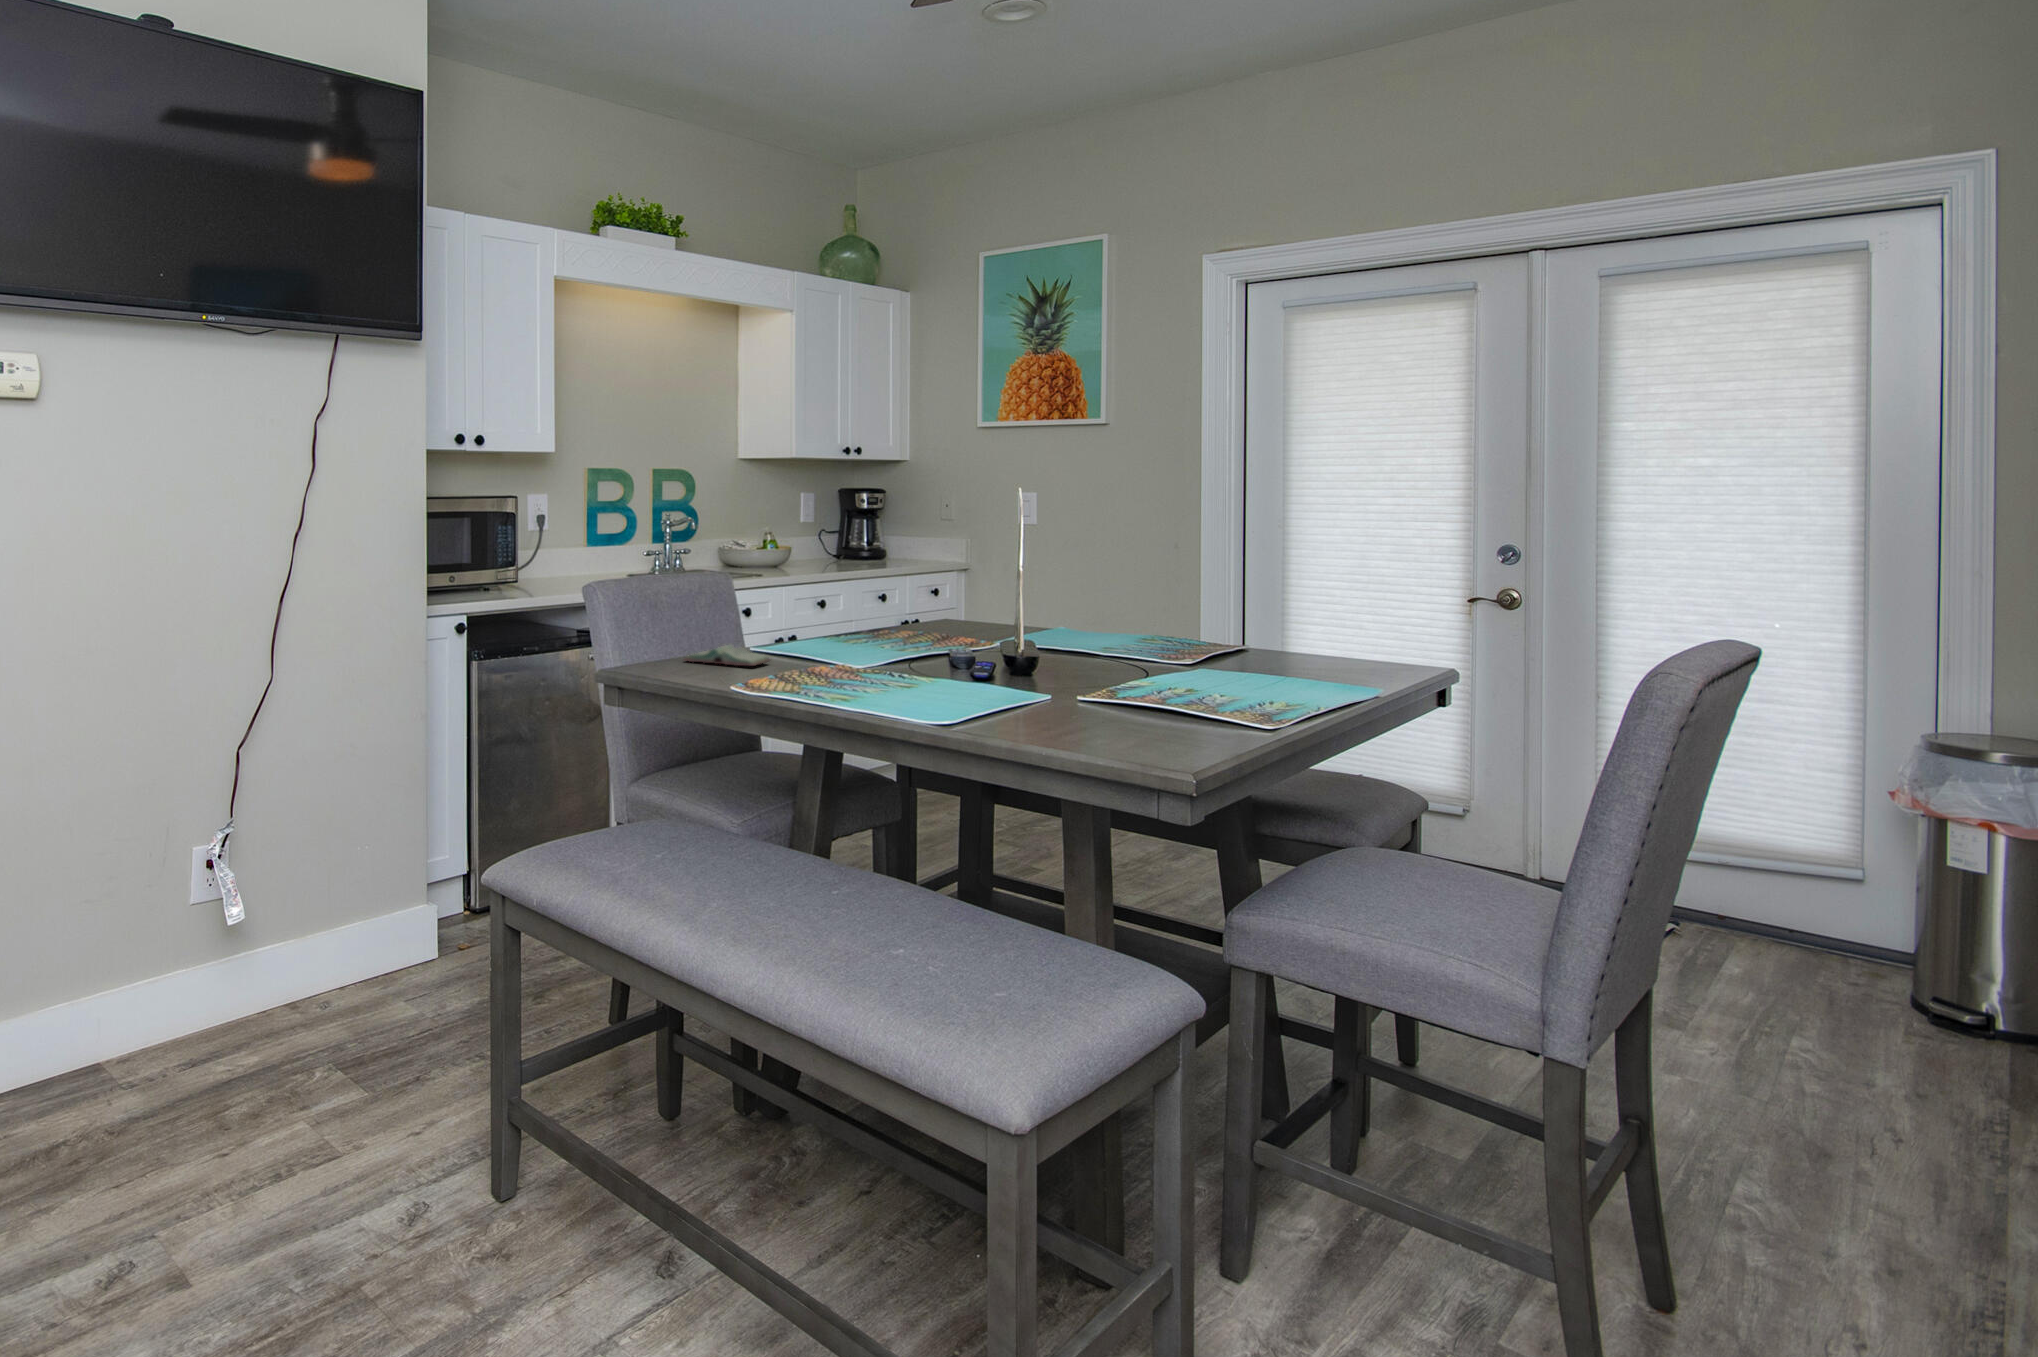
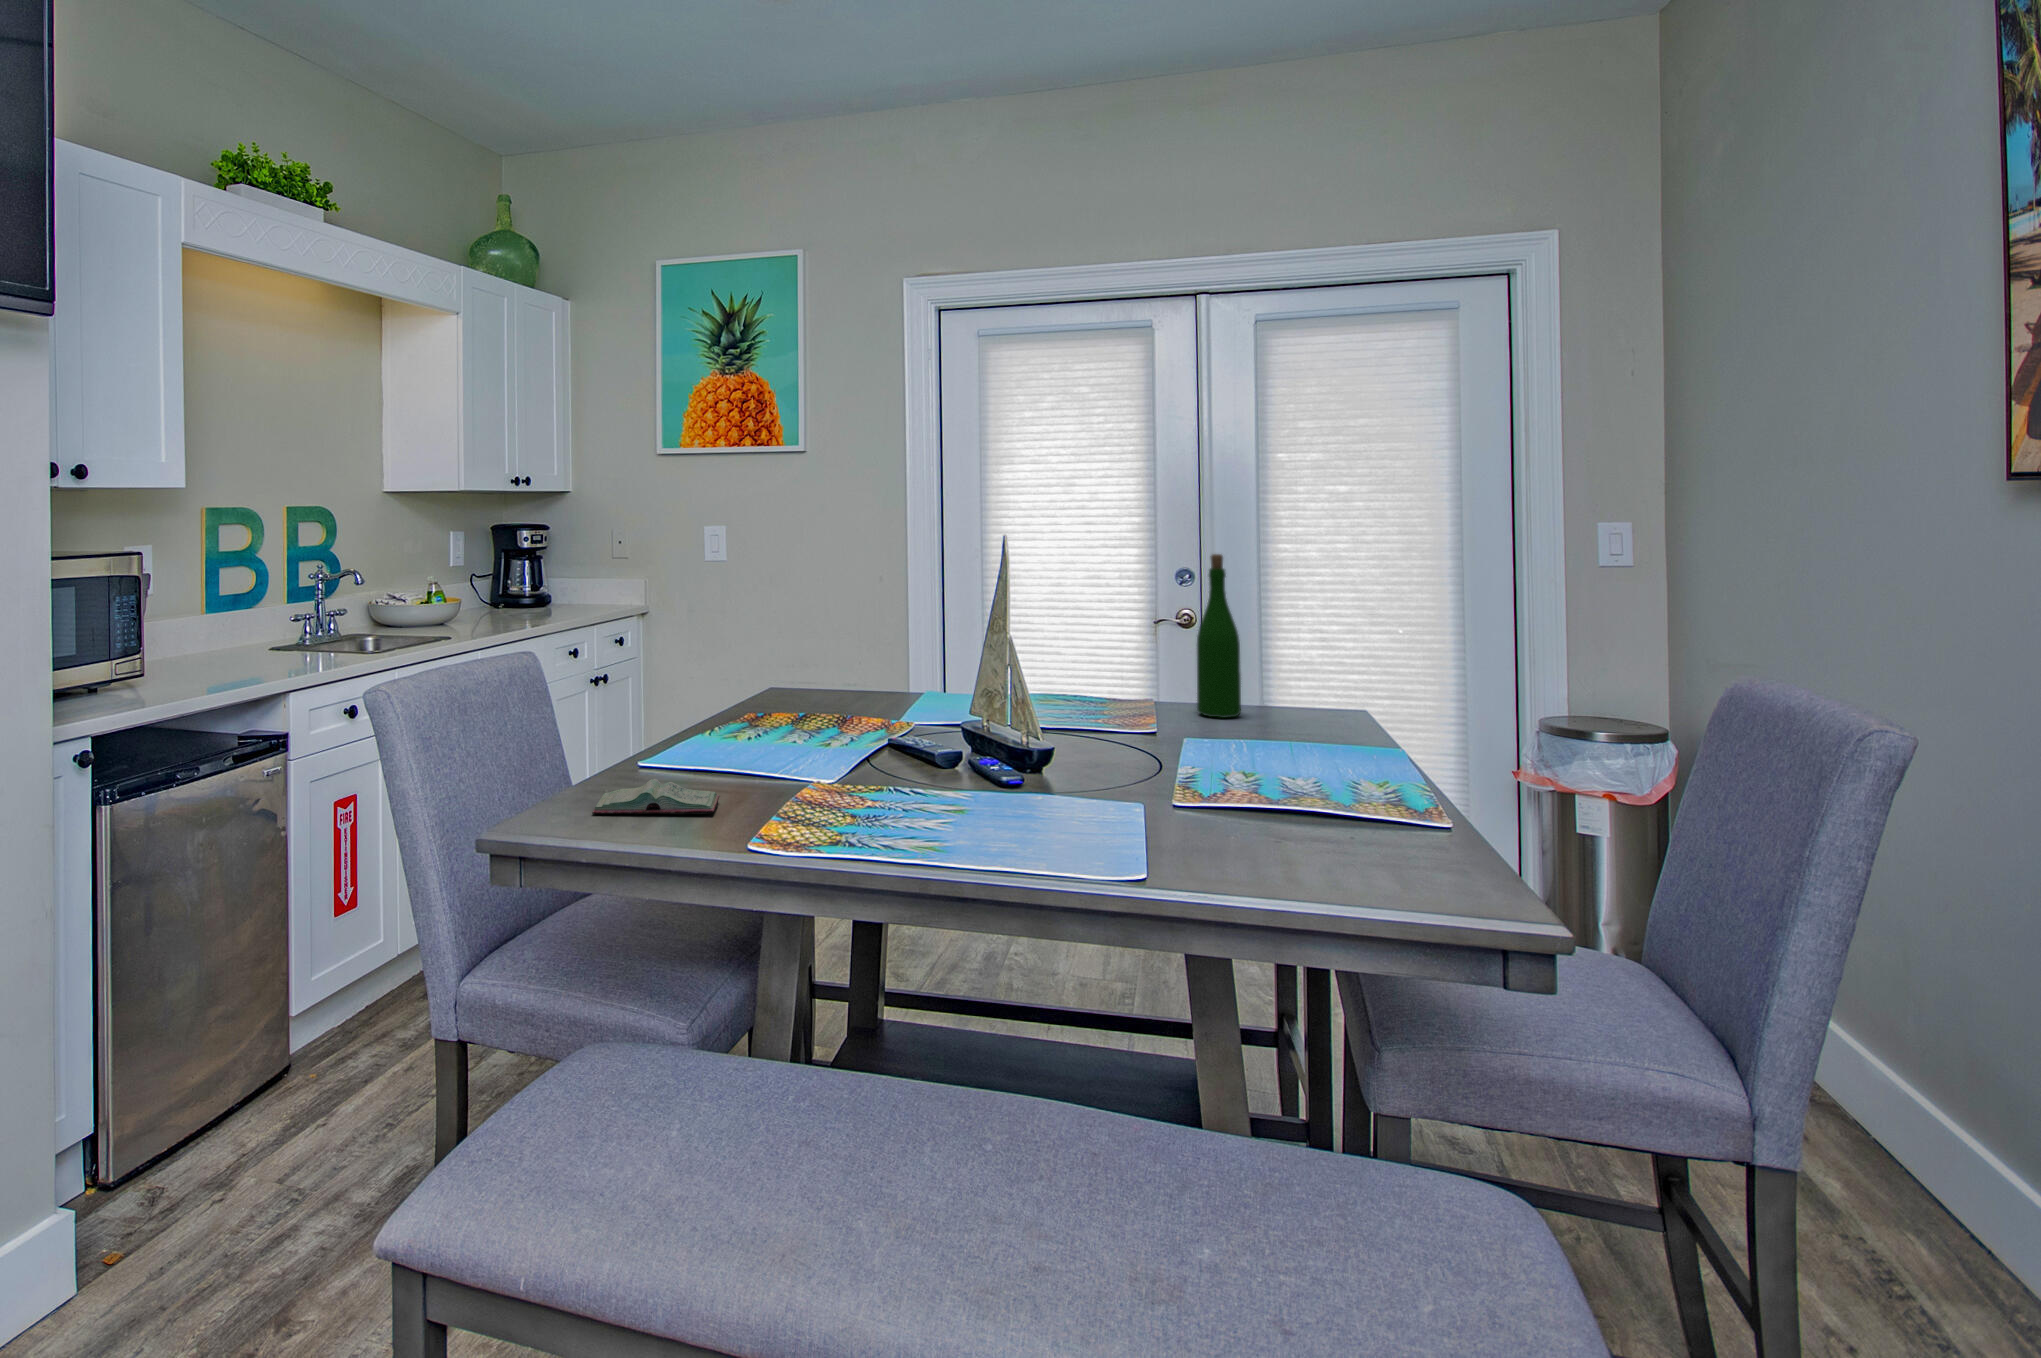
wine bottle: none [1283,512,1324,662] -> present [1197,554,1241,718]

